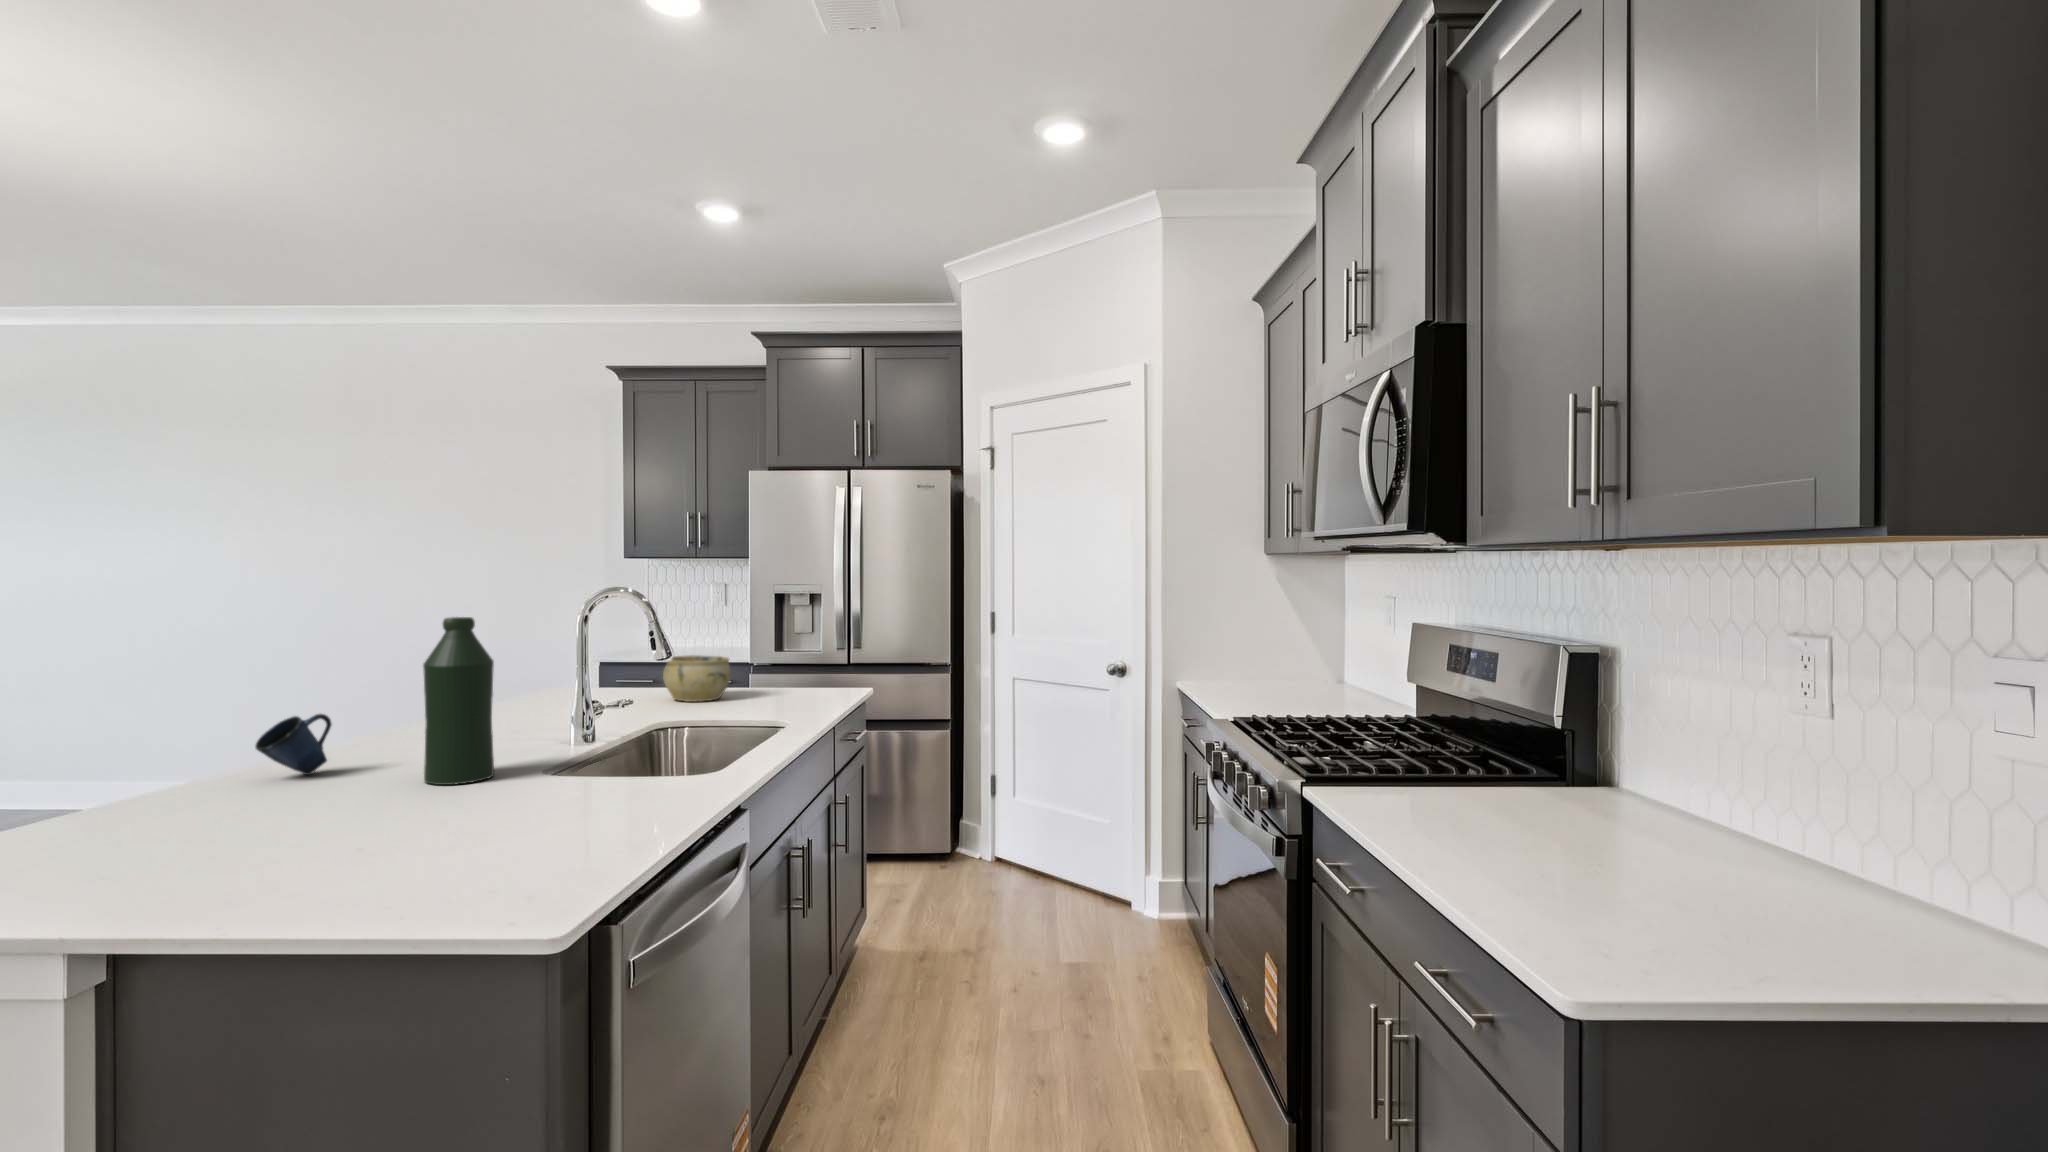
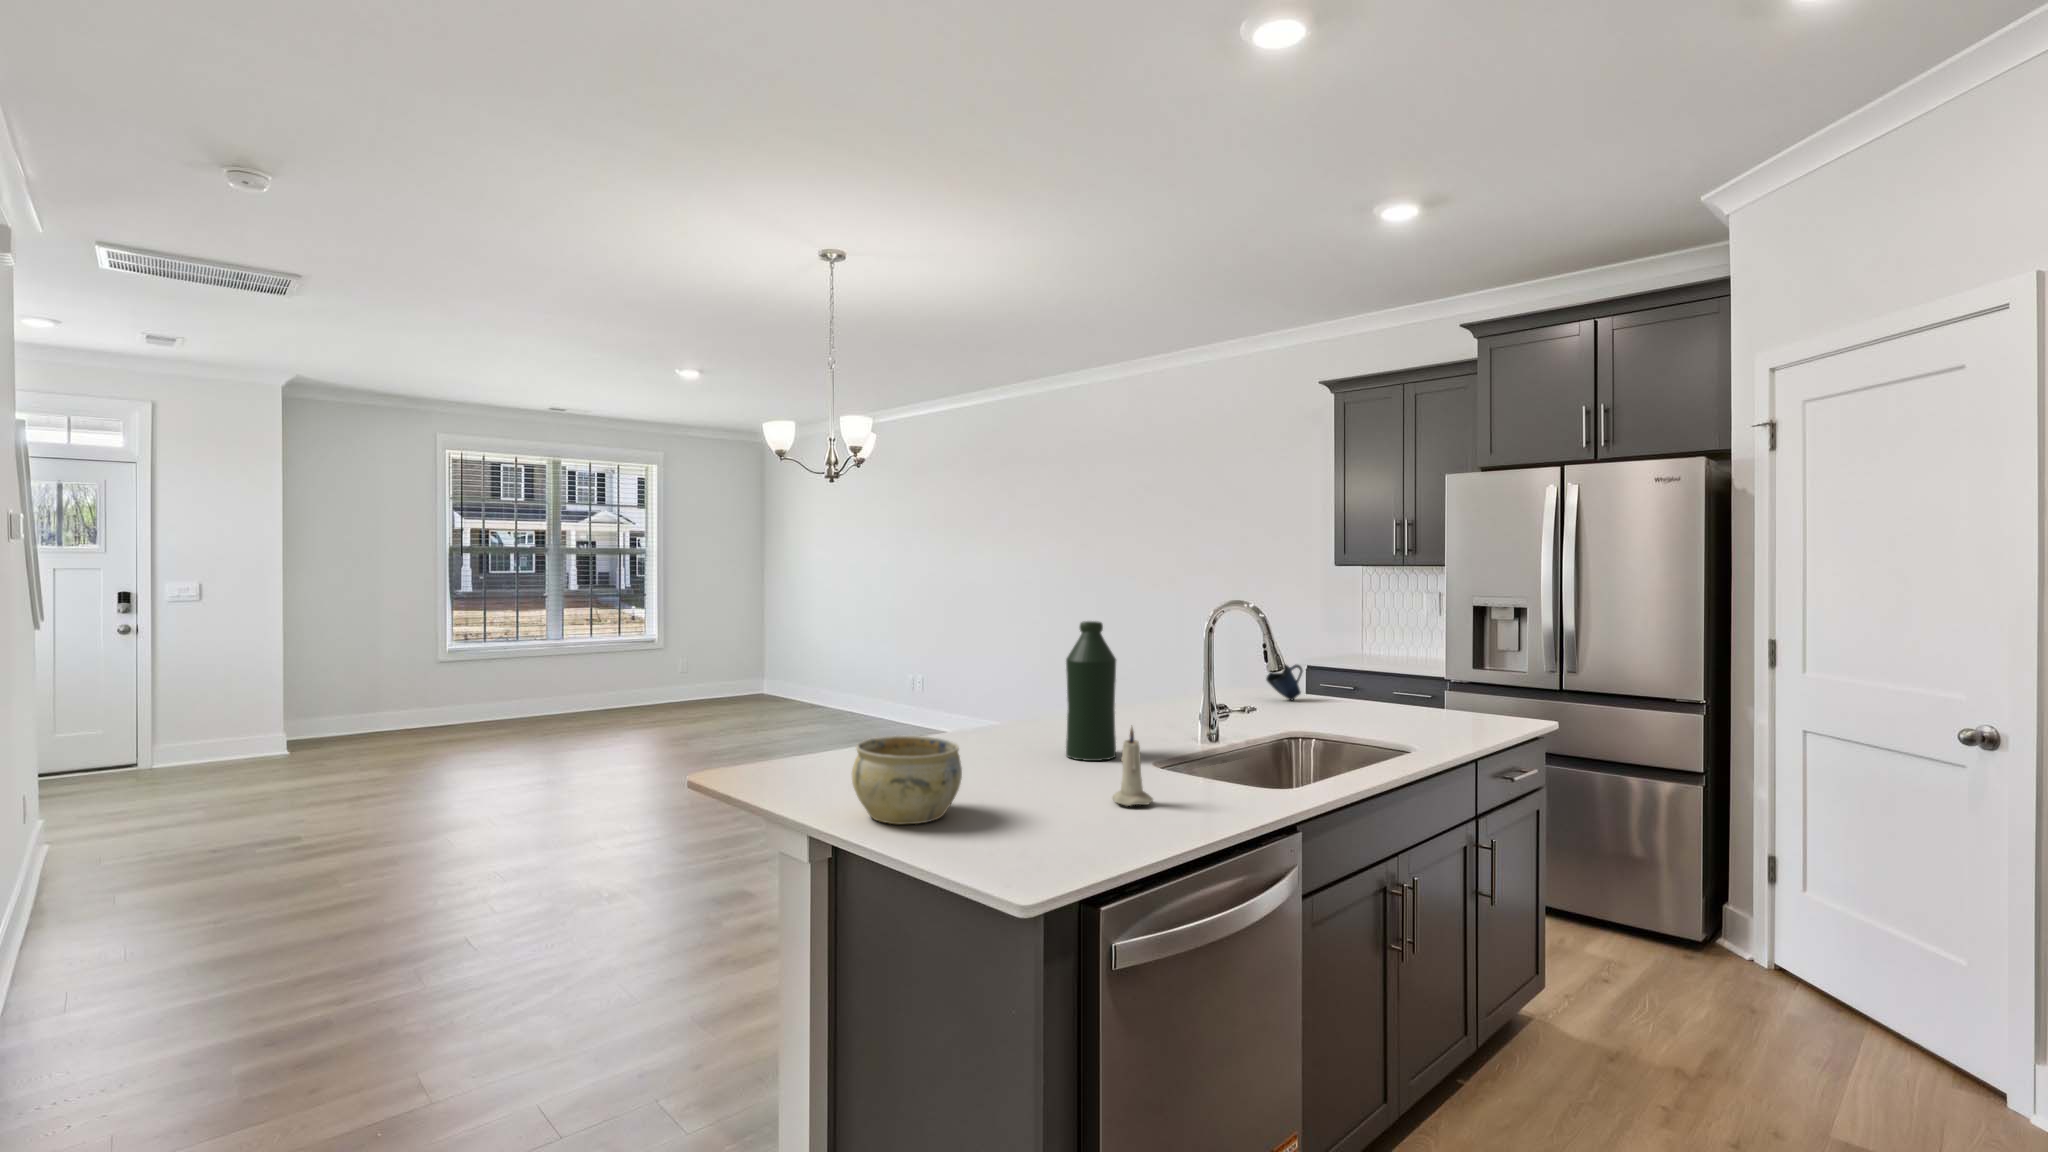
ceramic bowl: present [663,655,731,702] -> present [852,735,962,824]
mug: present [255,714,332,775] -> present [1266,664,1303,701]
candle: none [543,730,596,822] -> present [1112,727,1153,806]

